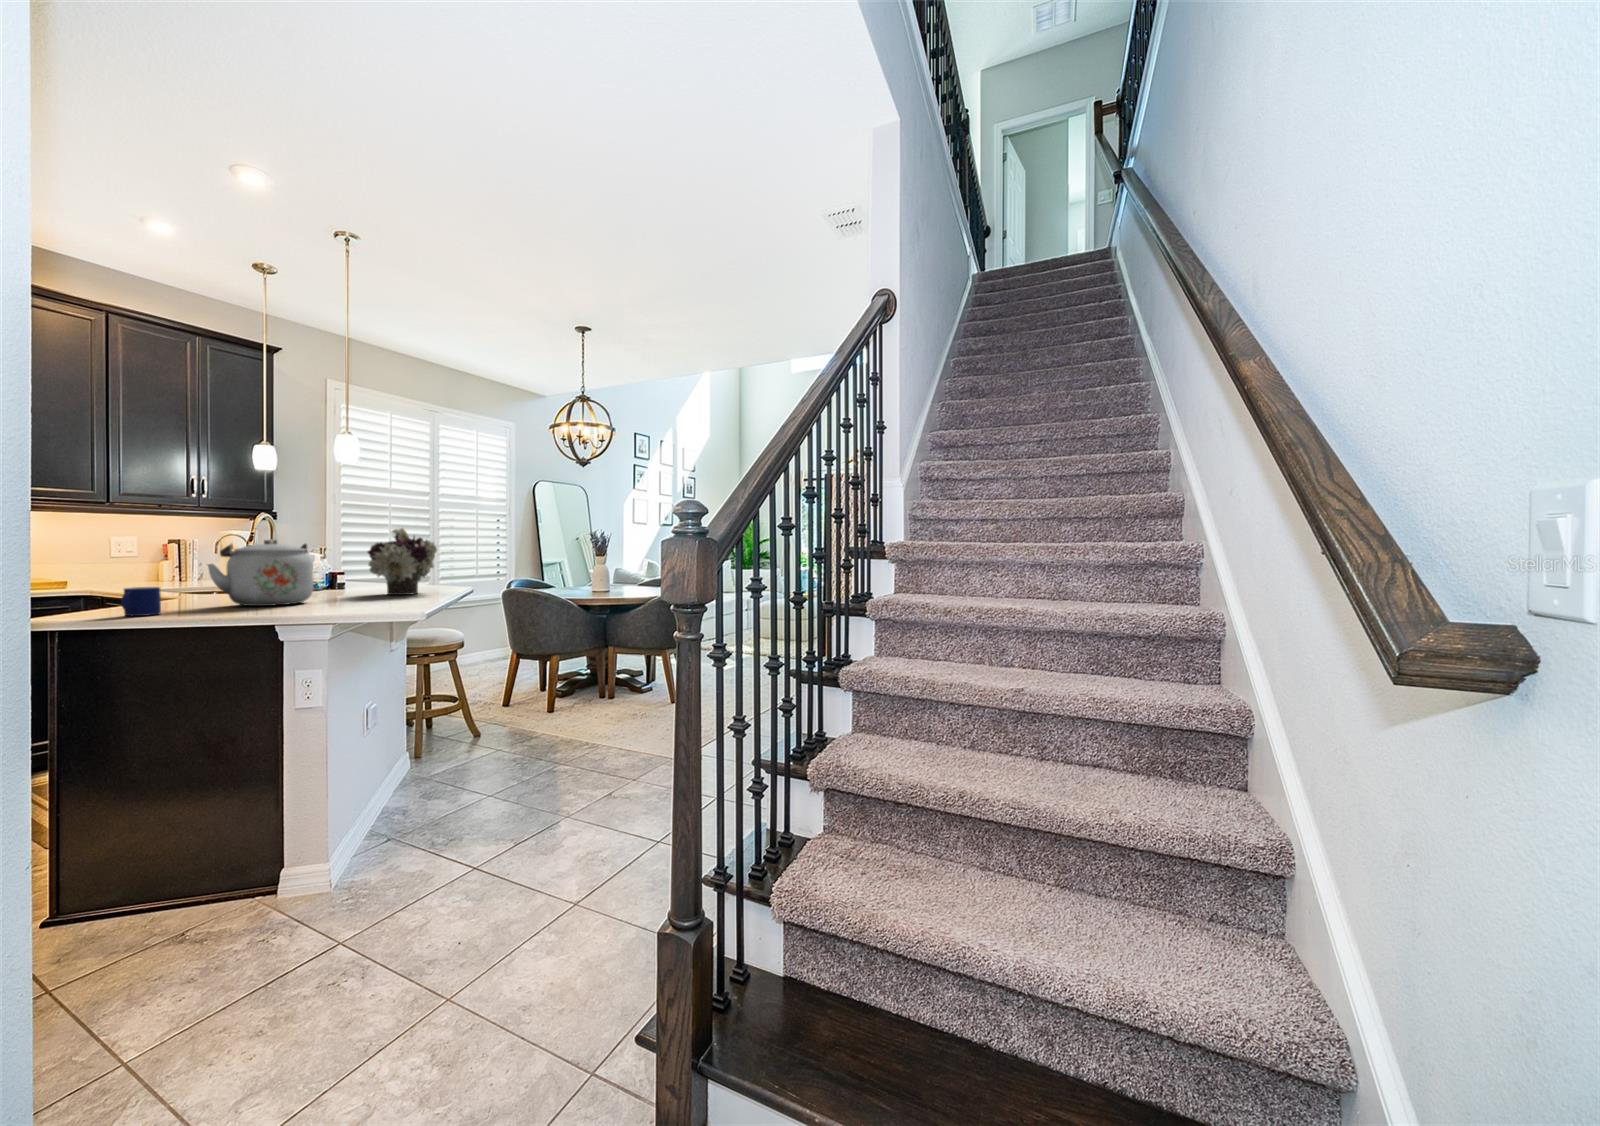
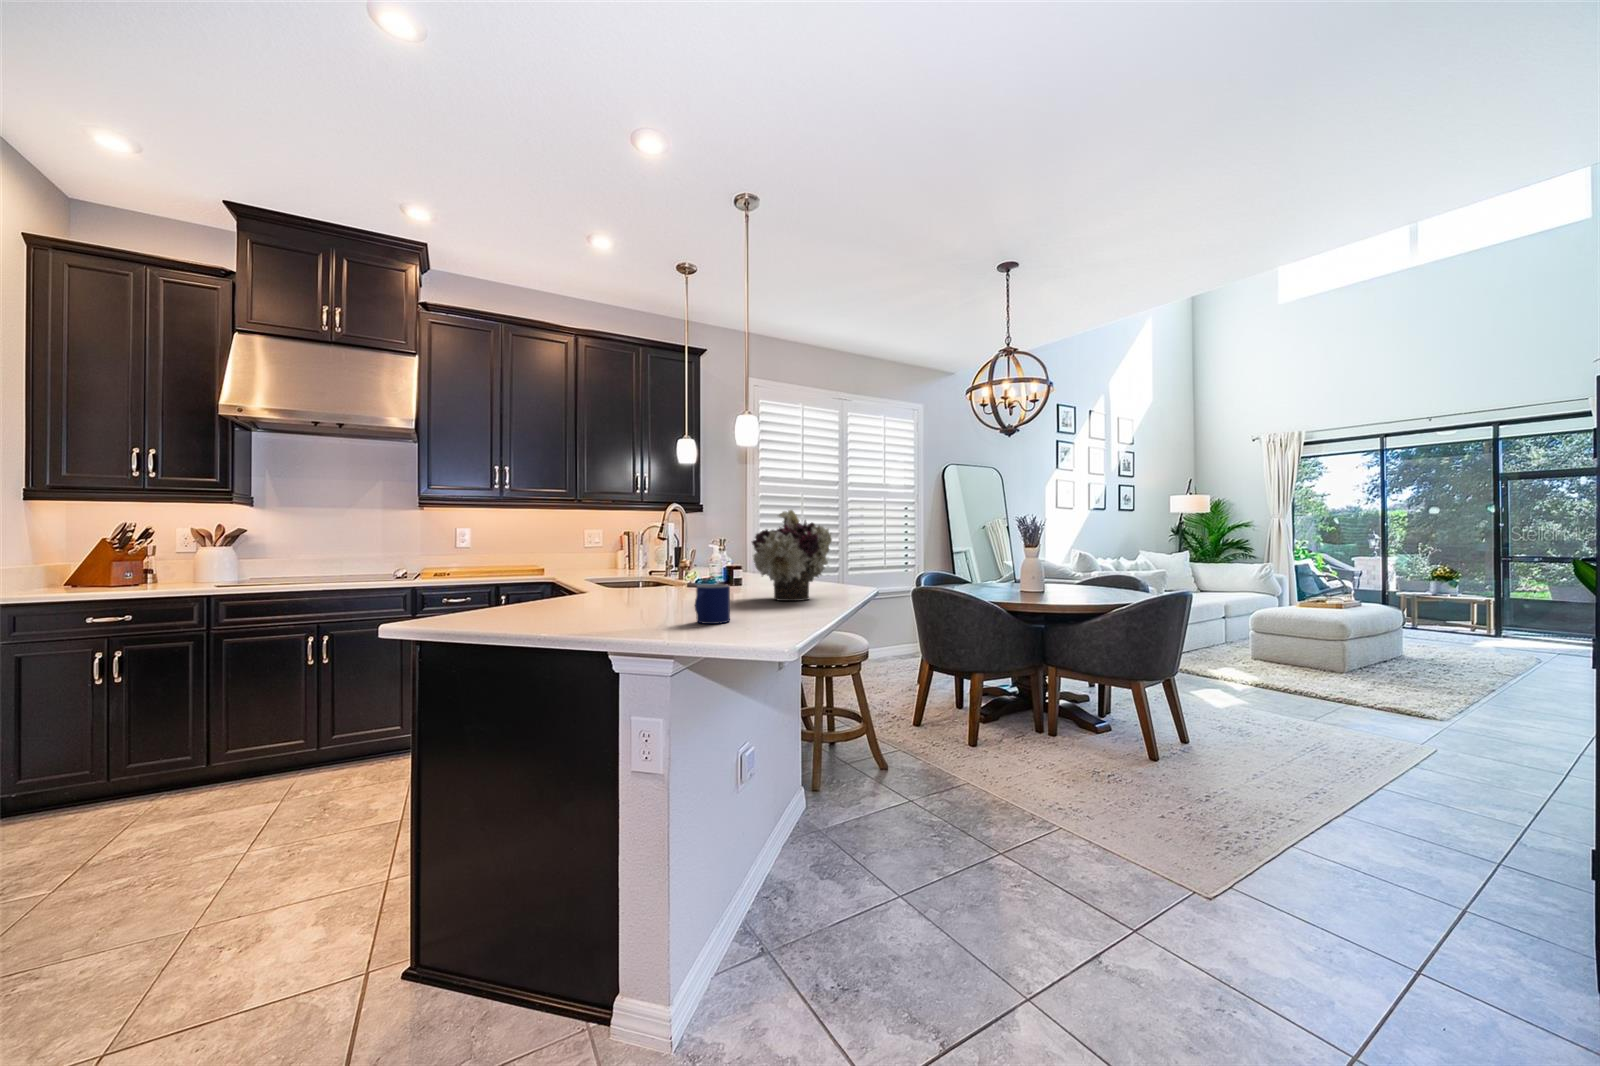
kettle: present [208,539,313,606] -> none [576,526,686,612]
mug: present [121,587,161,616] -> present [695,585,730,624]

